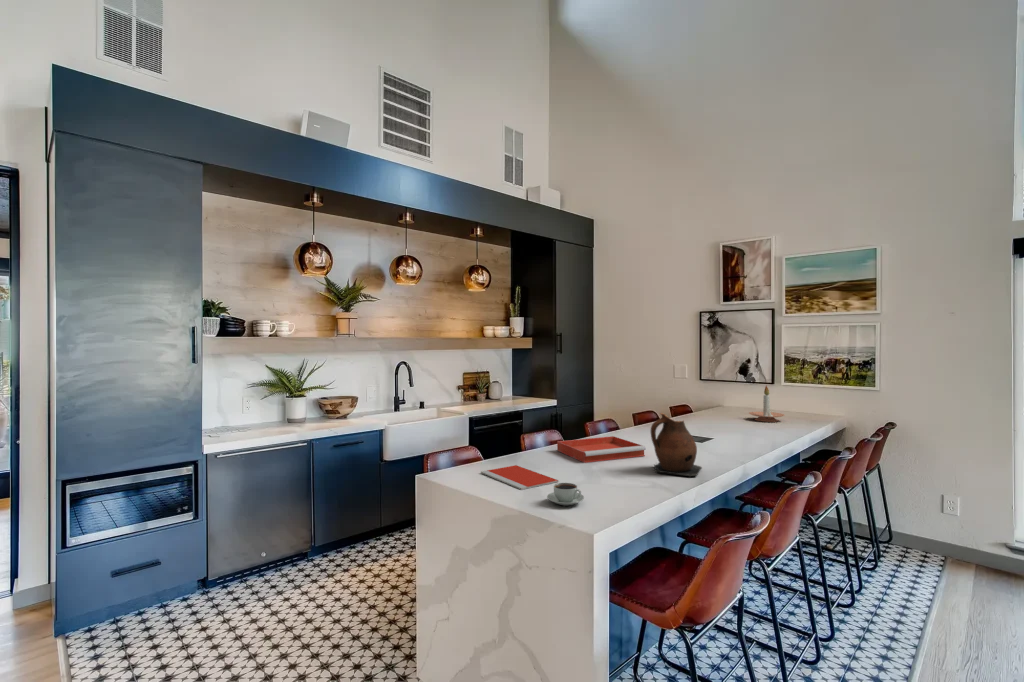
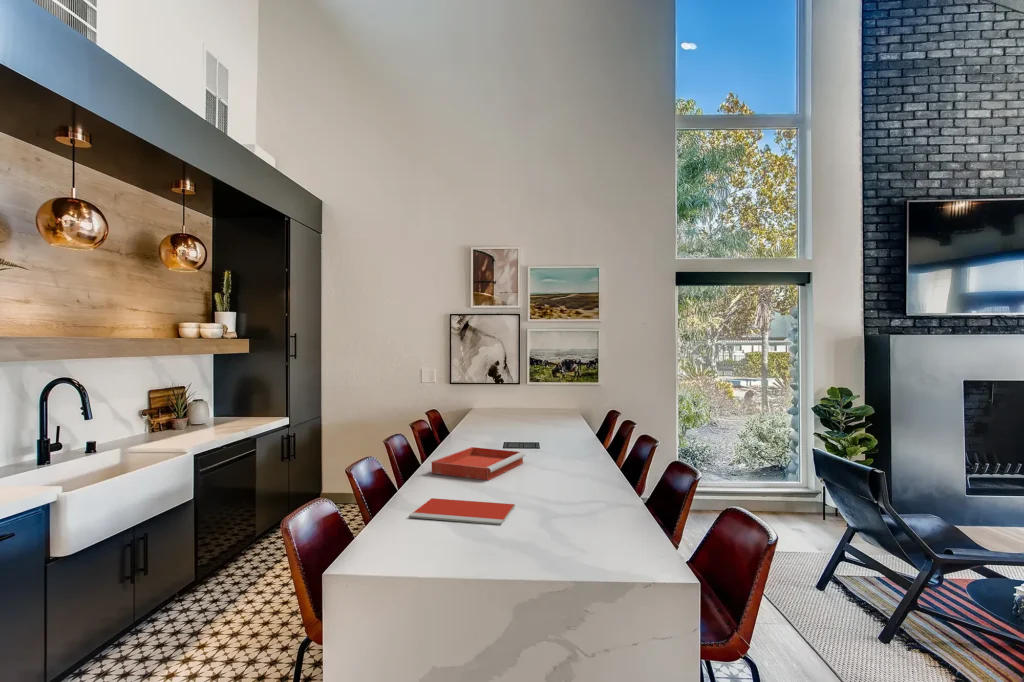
candle holder: present [749,386,784,422] -> none [519,384,549,418]
ceramic pitcher: present [651,413,702,477] -> none [553,414,608,476]
coffee cup: present [547,483,584,506] -> none [553,502,597,530]

